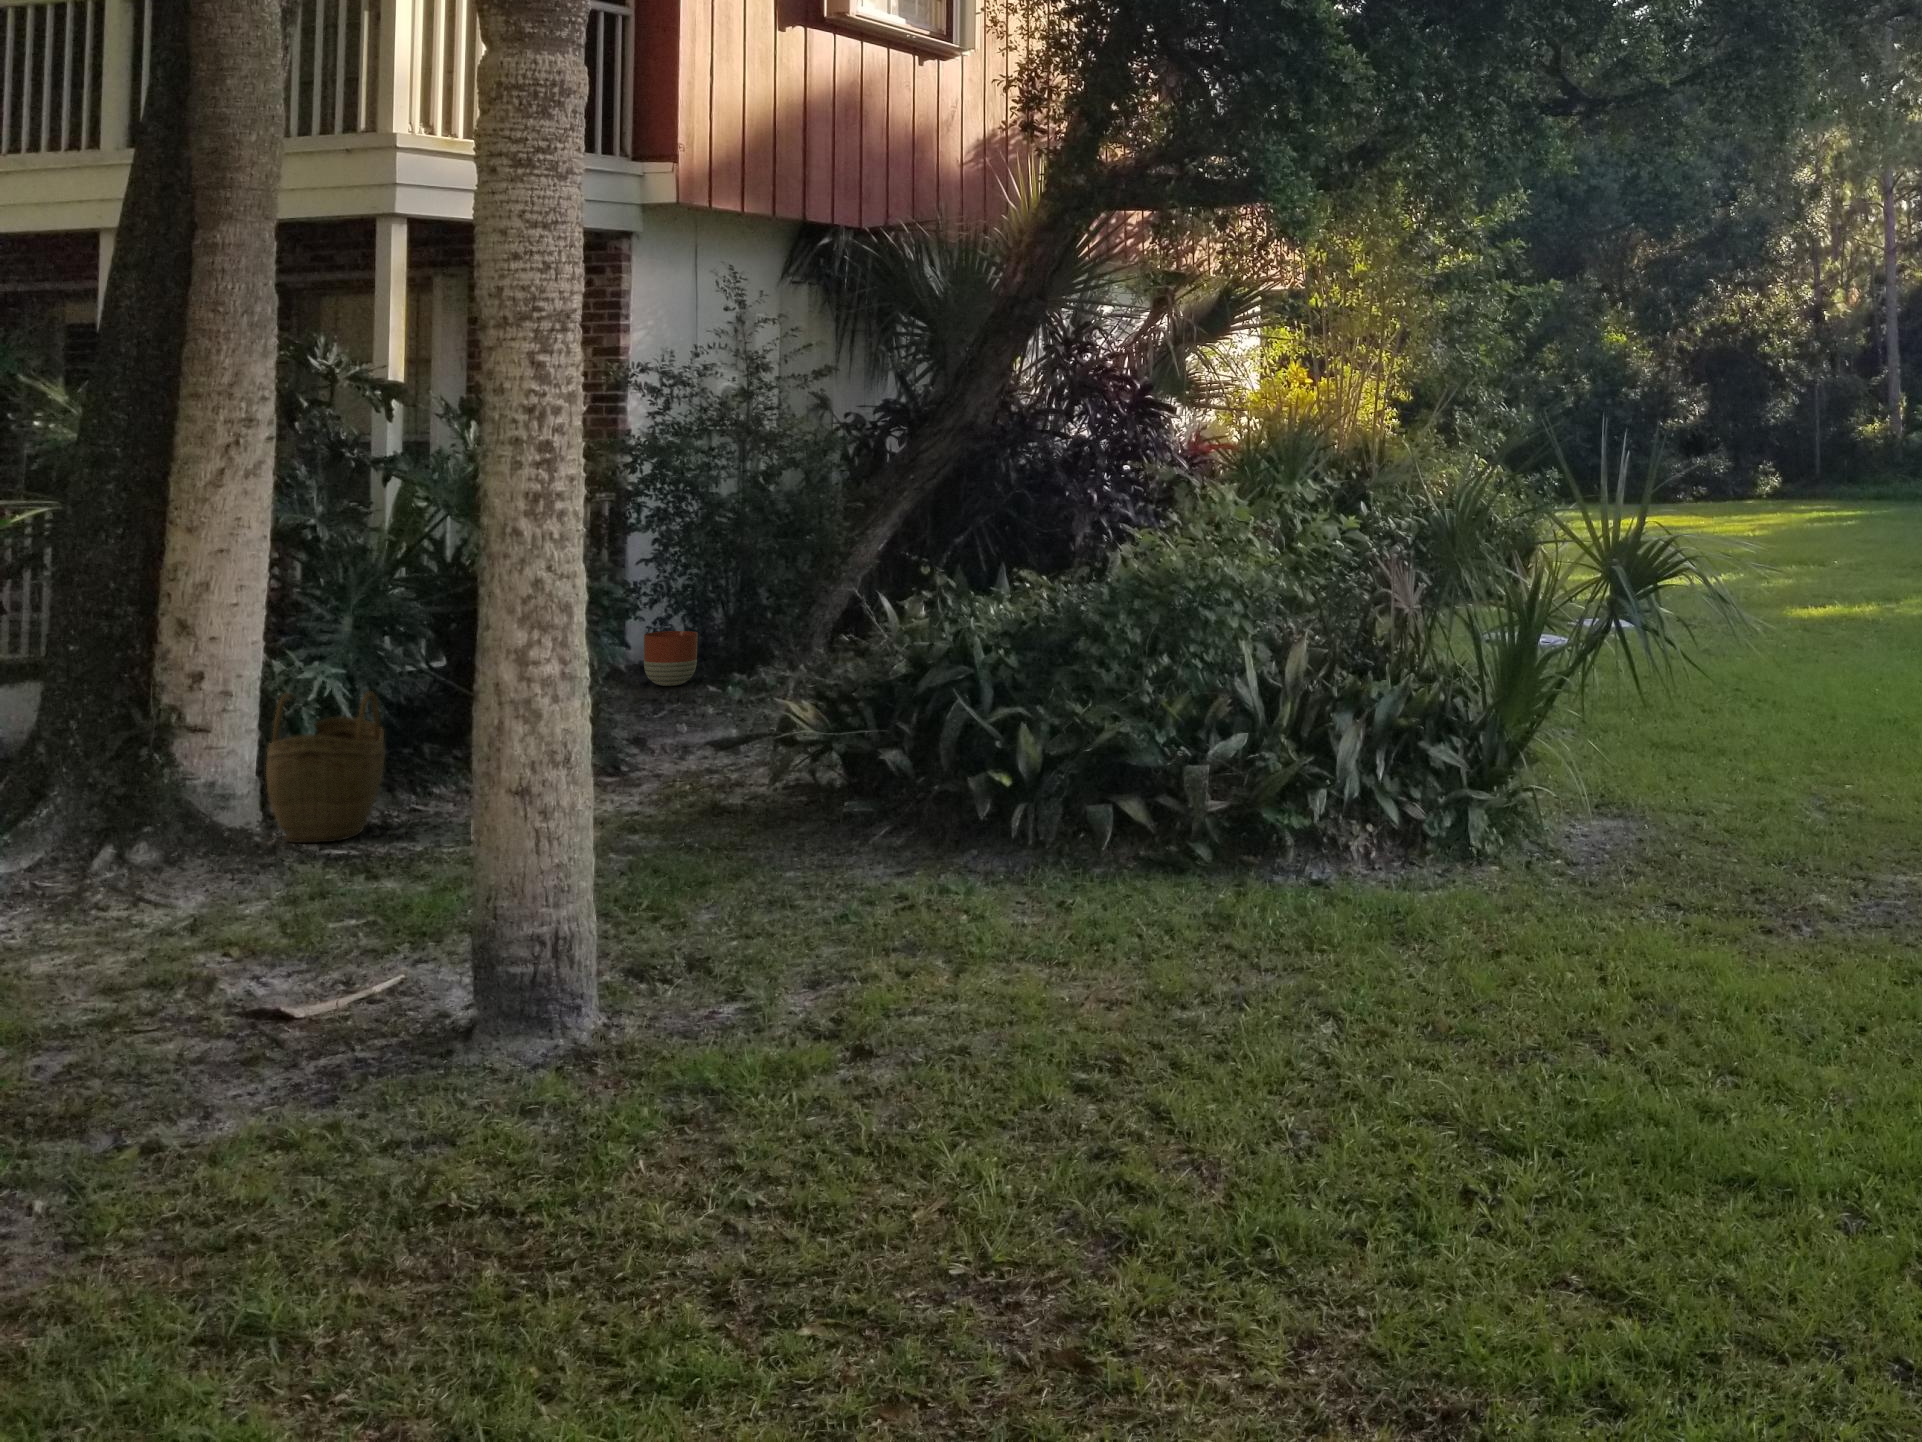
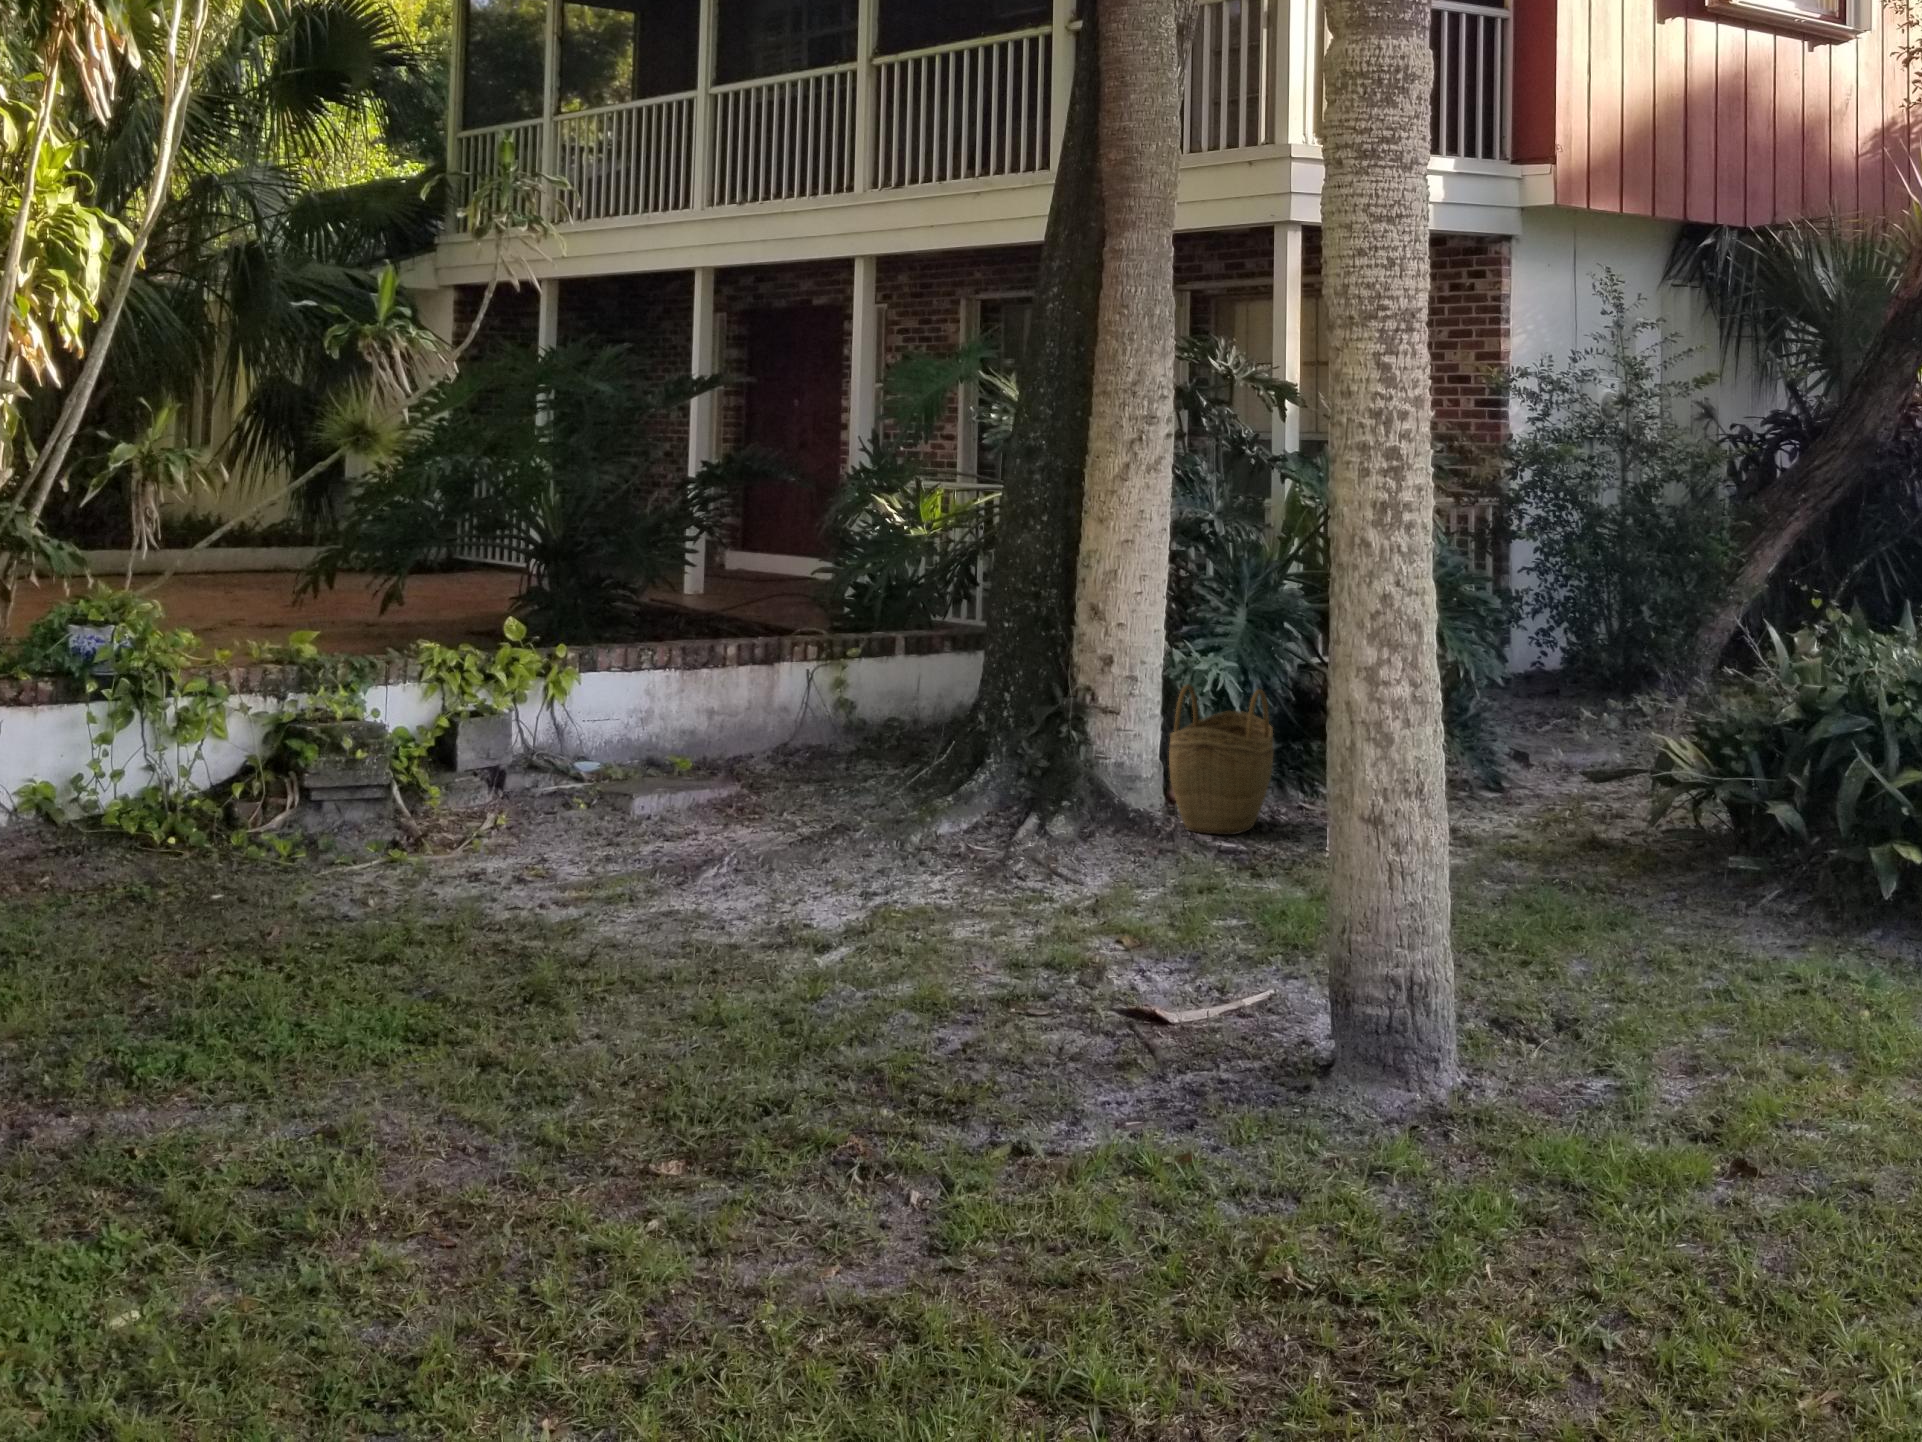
planter: present [644,631,698,686] -> none [1529,642,1582,698]

